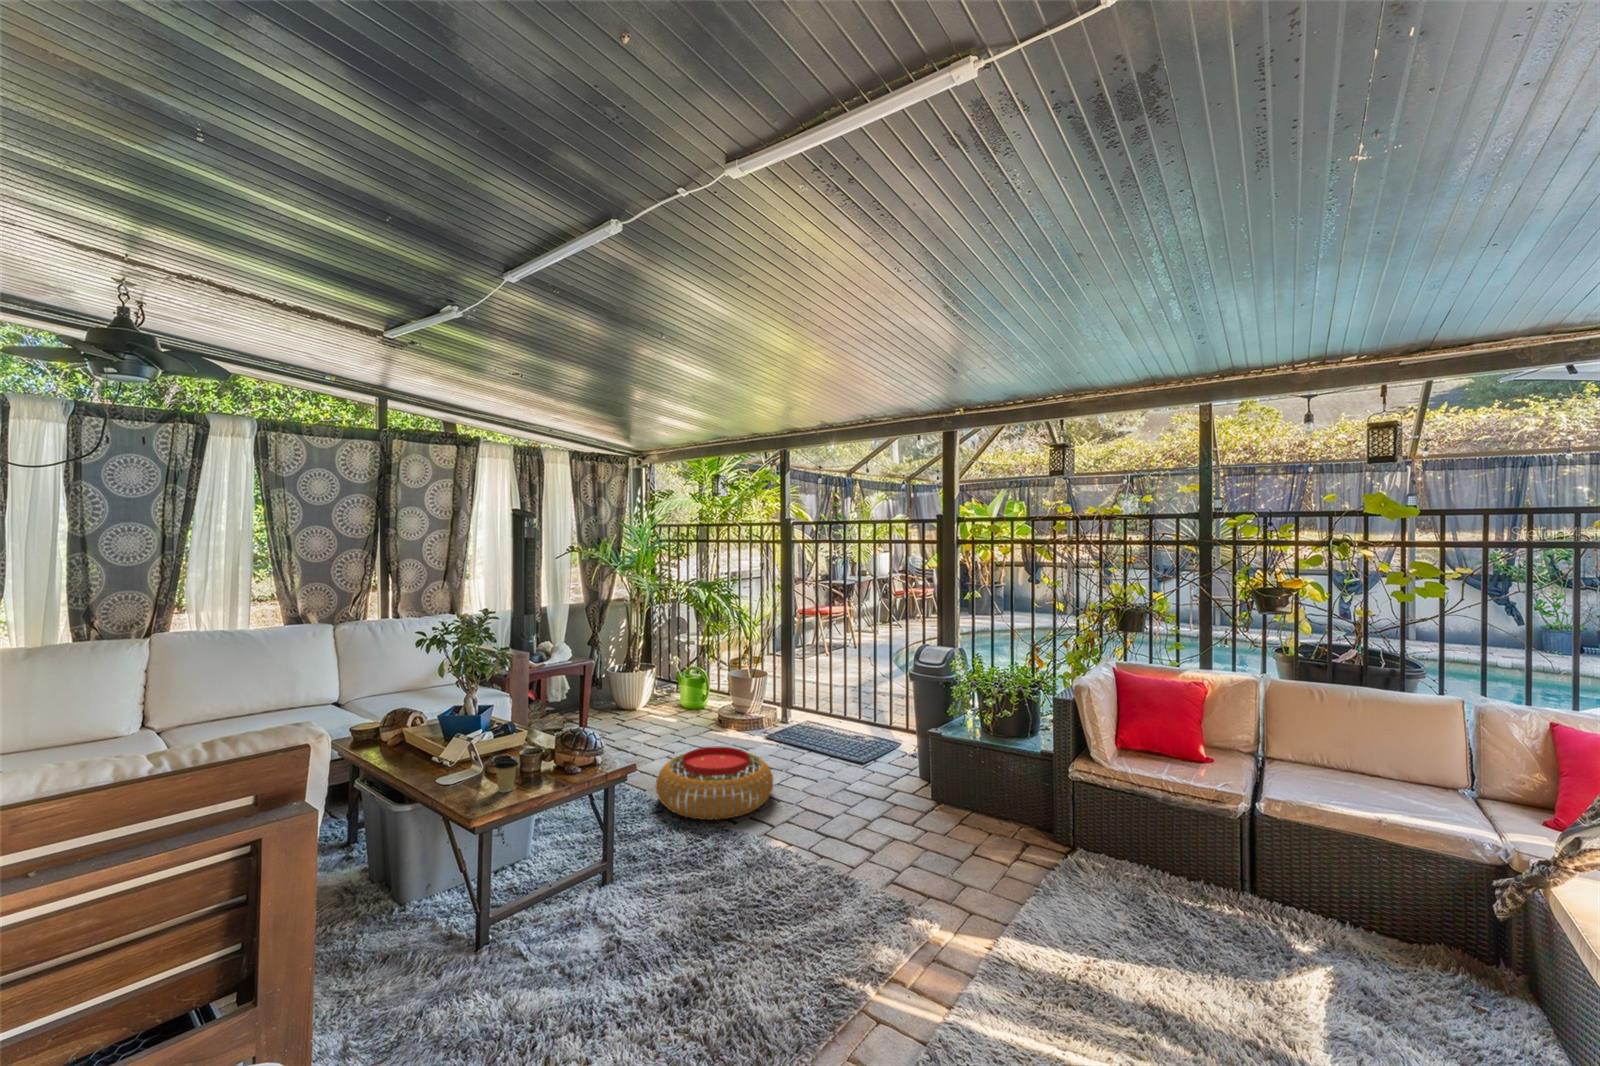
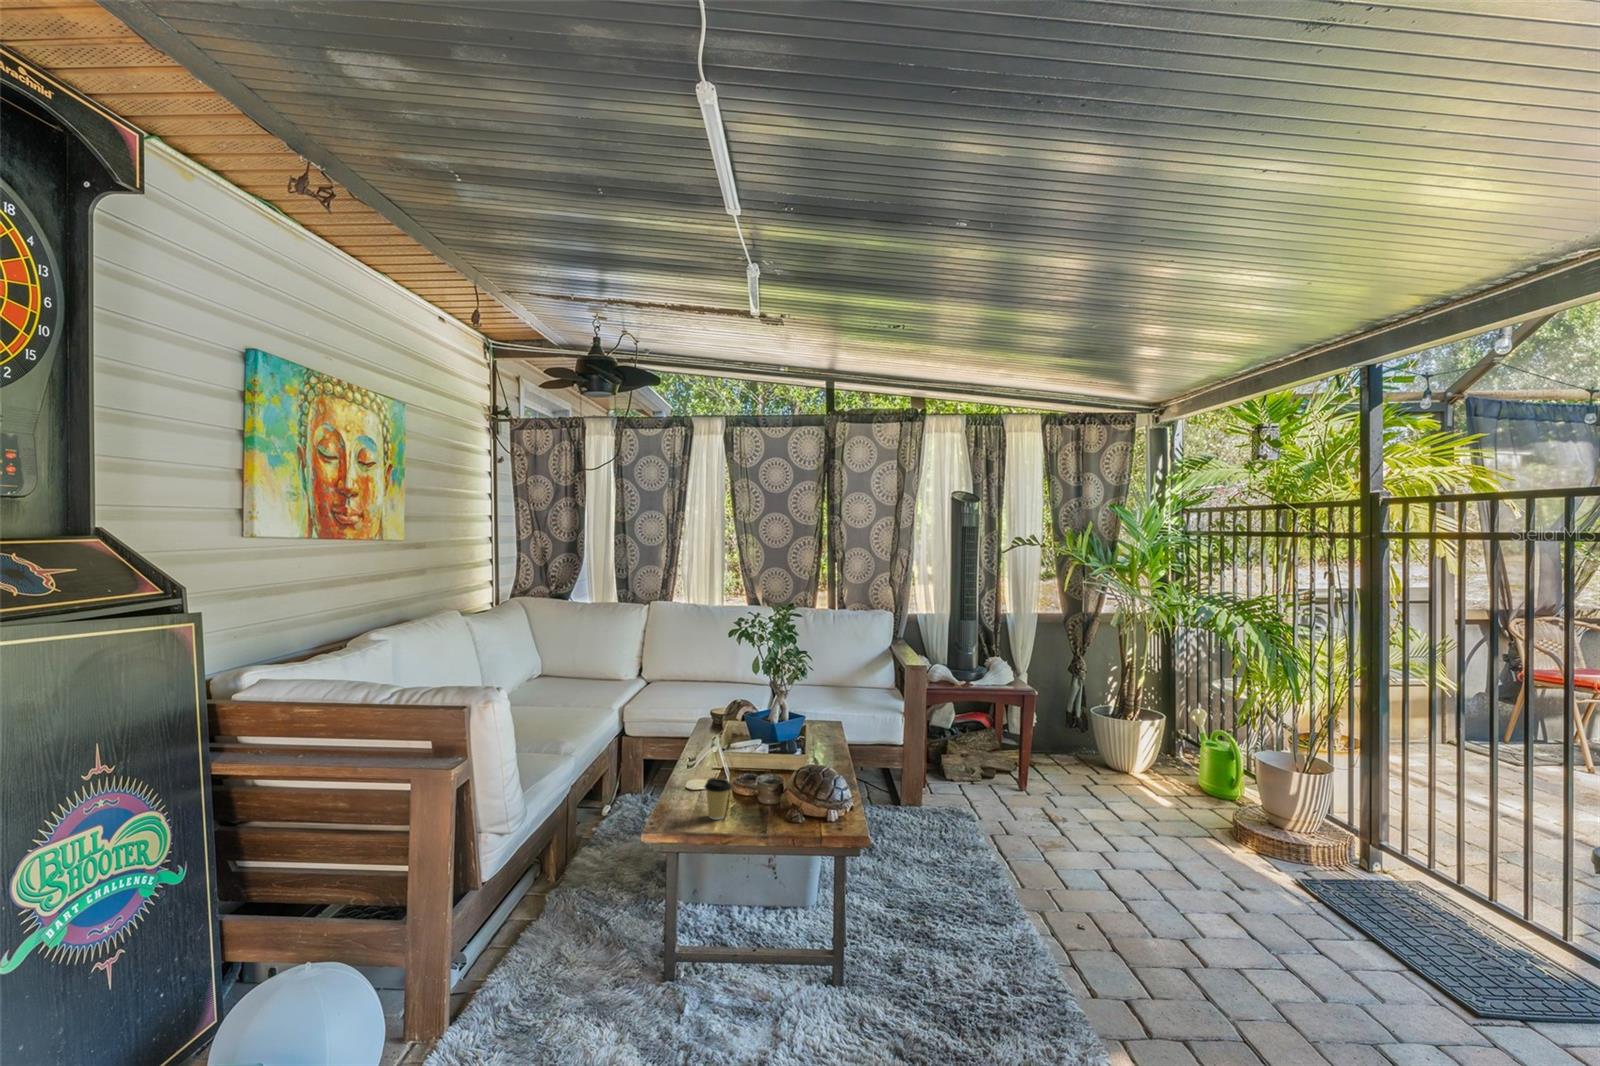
pouf: present [656,746,773,820] -> none [1004,853,1211,996]

